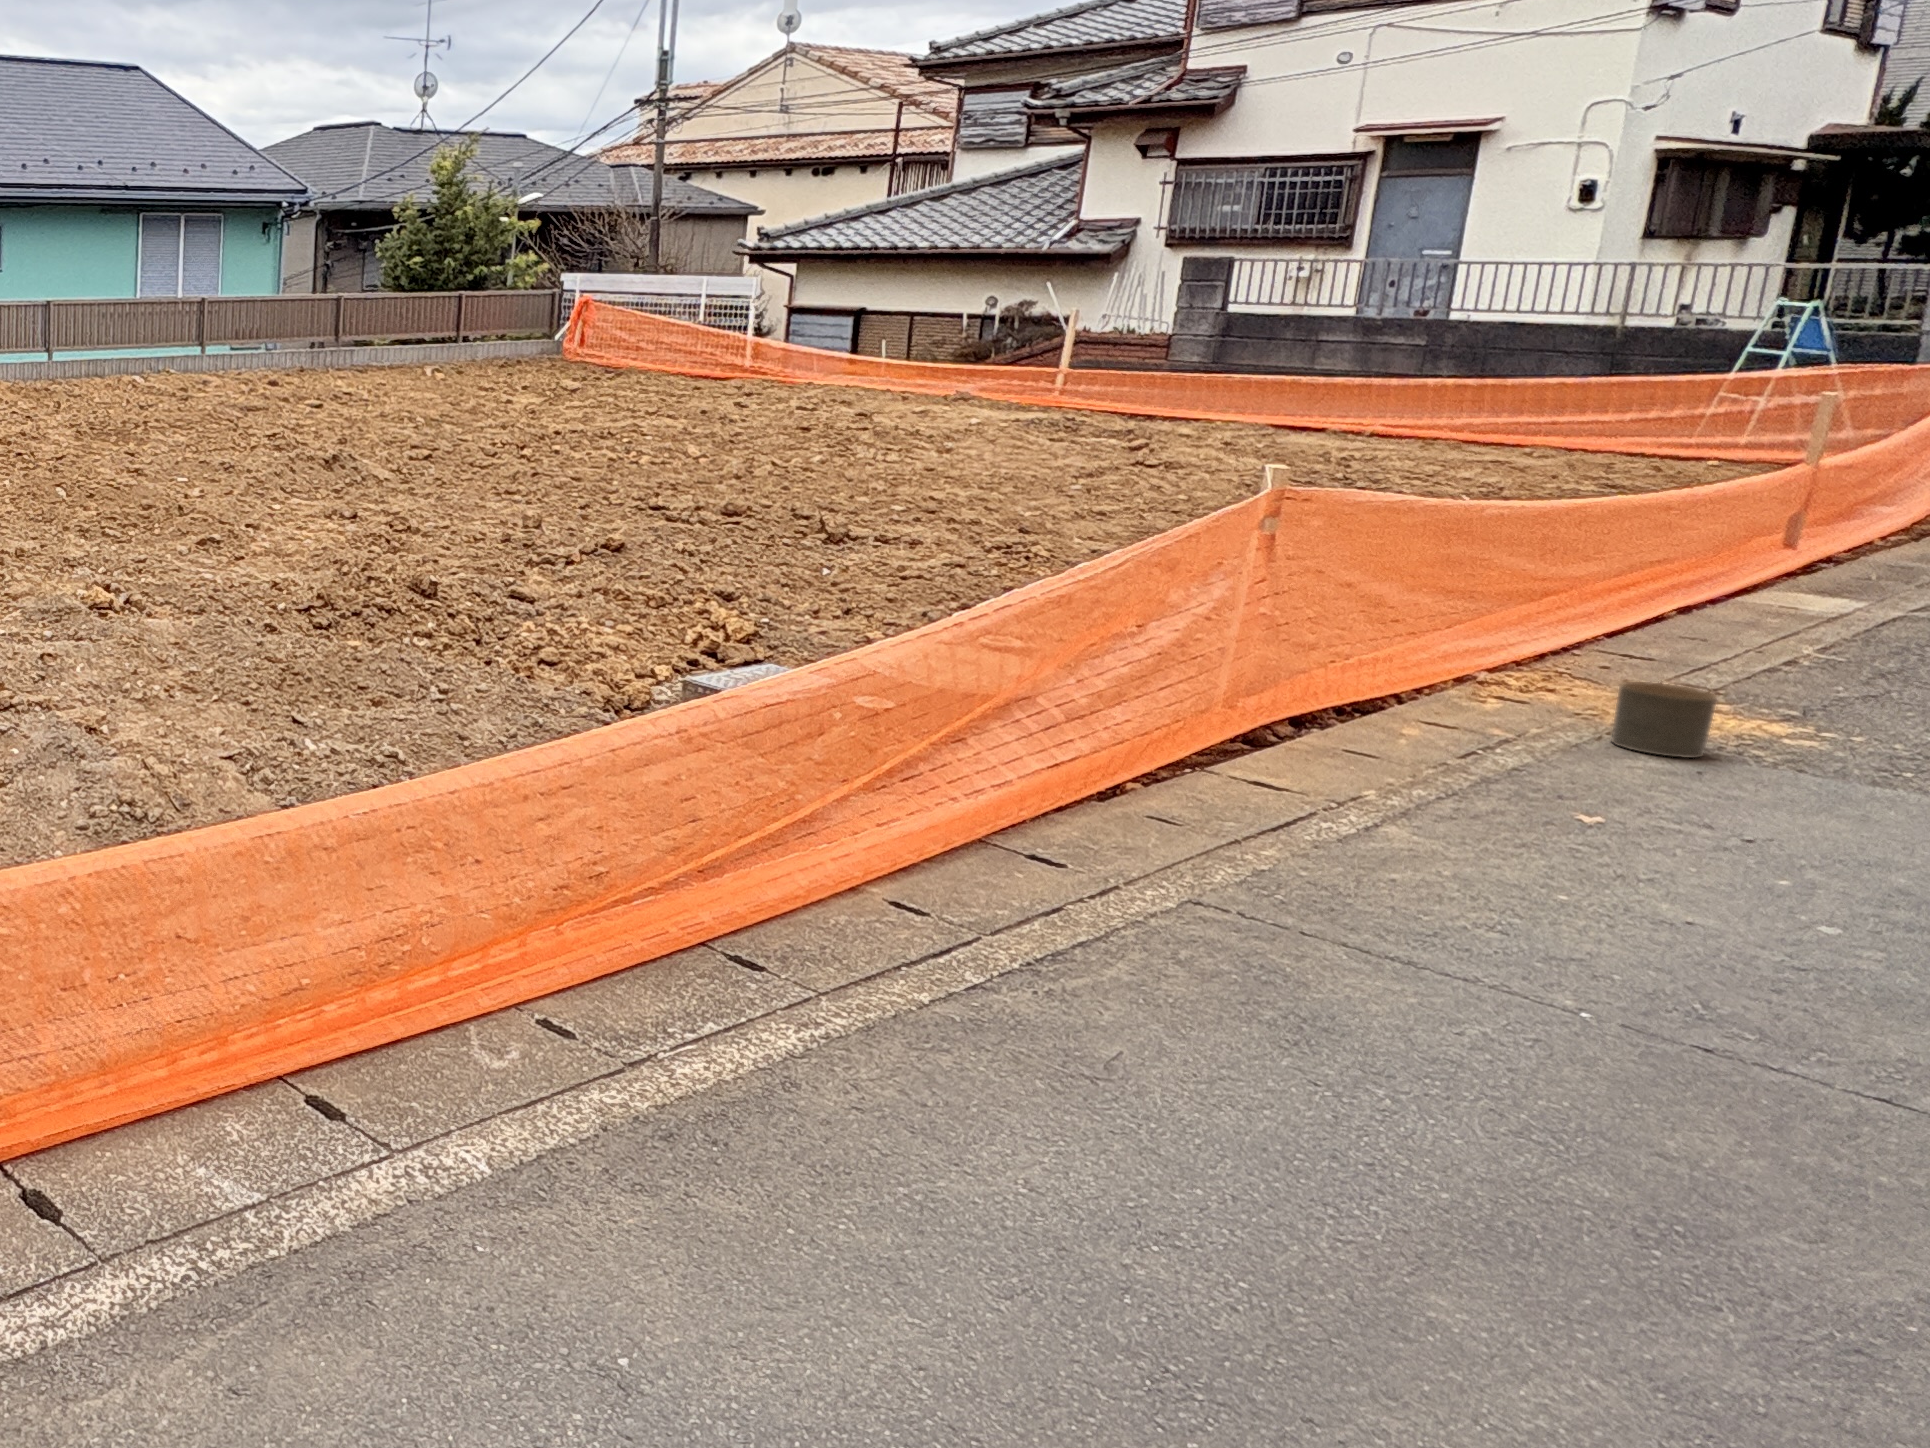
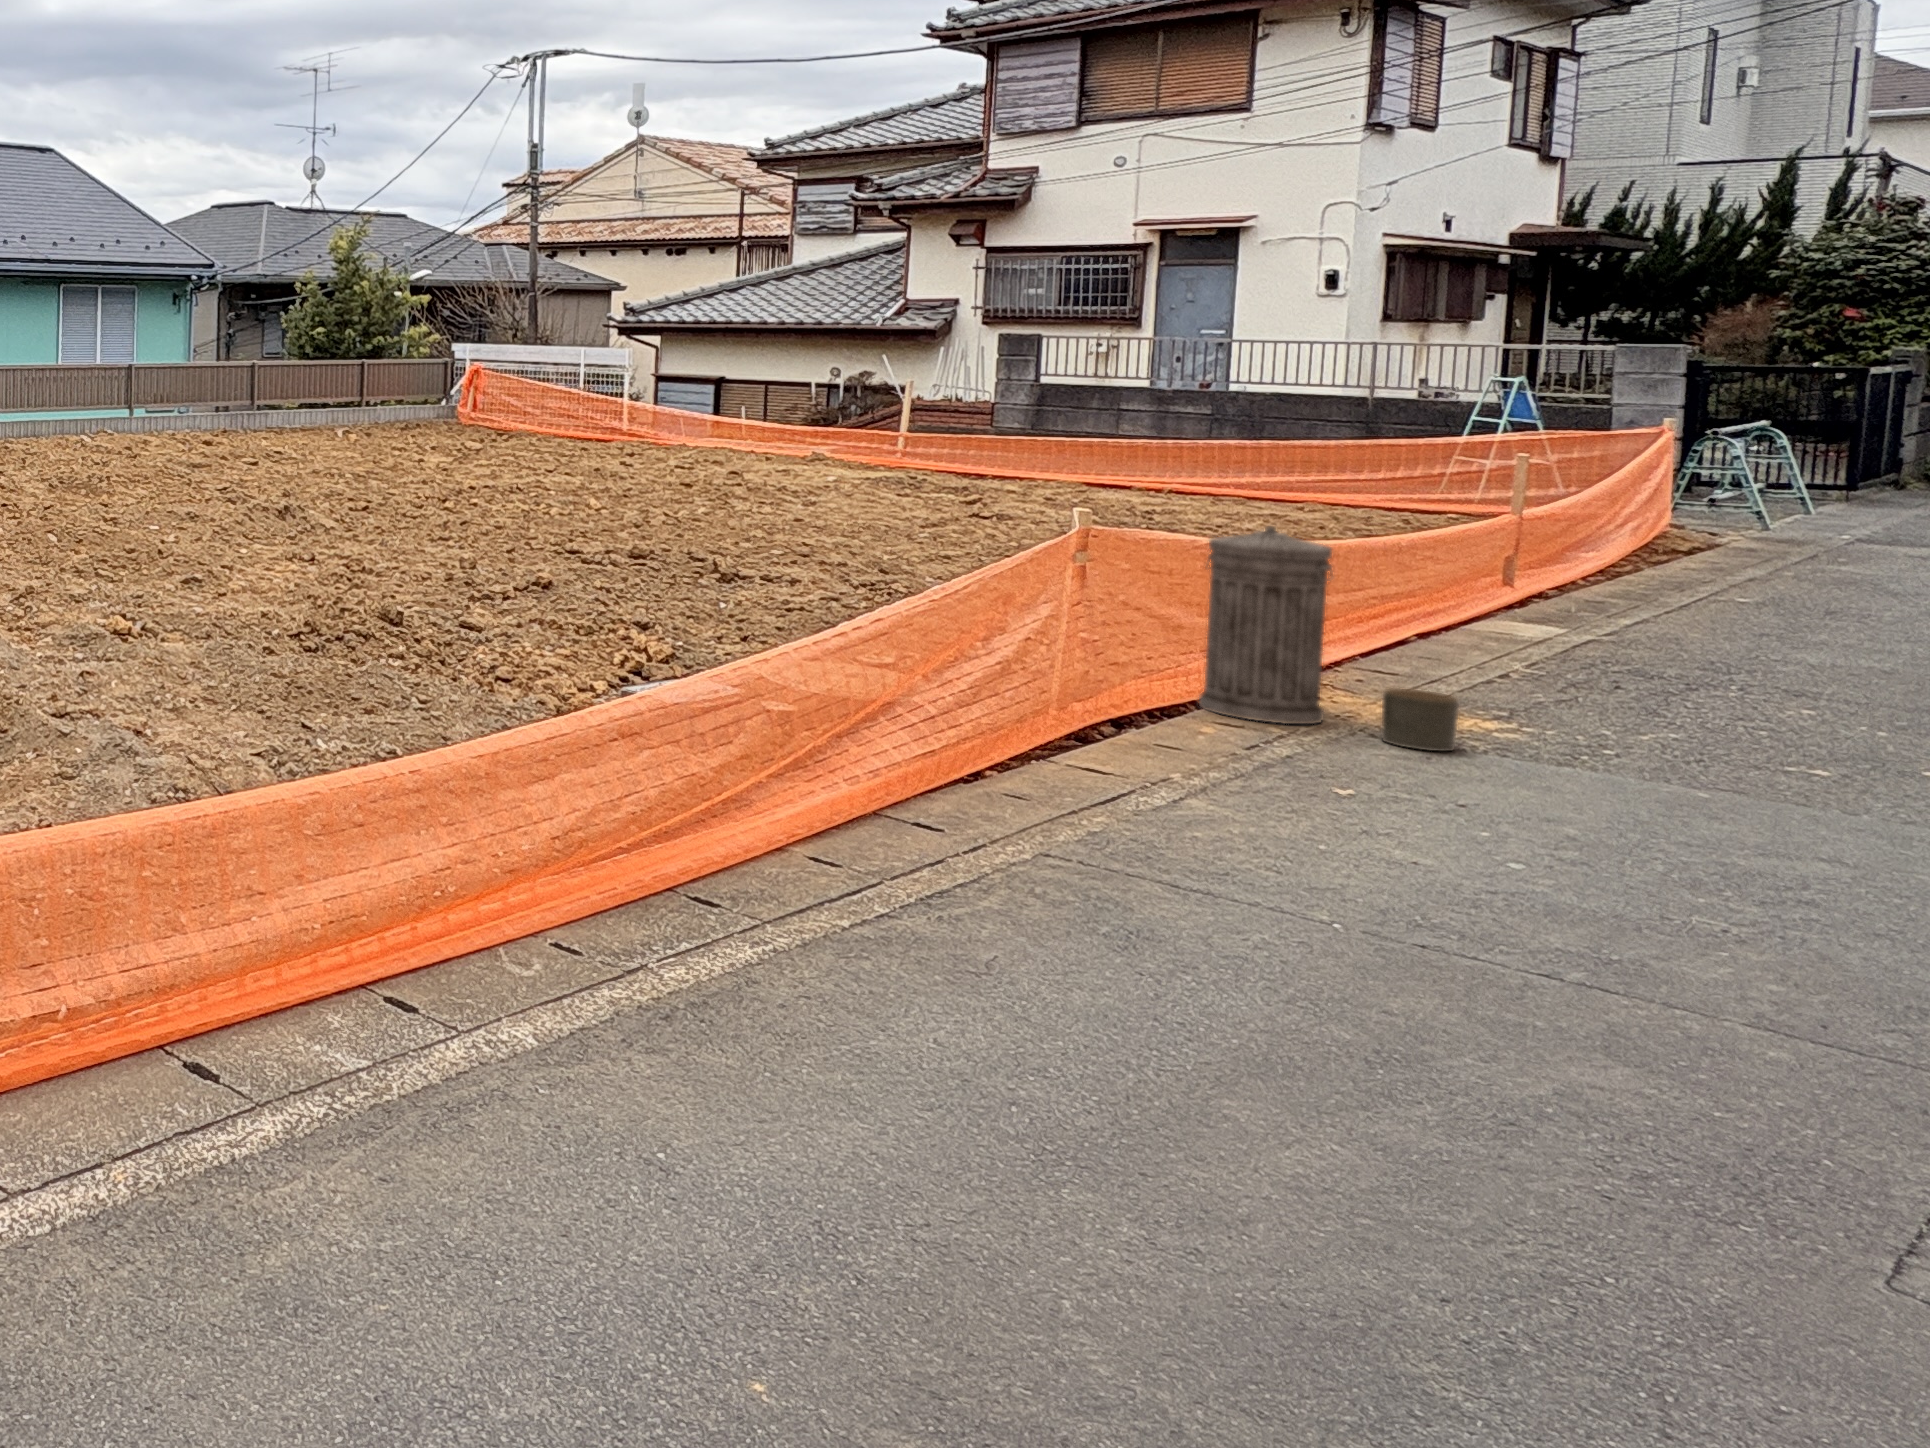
trash can: none [1385,486,1574,721] -> present [1199,526,1332,724]

